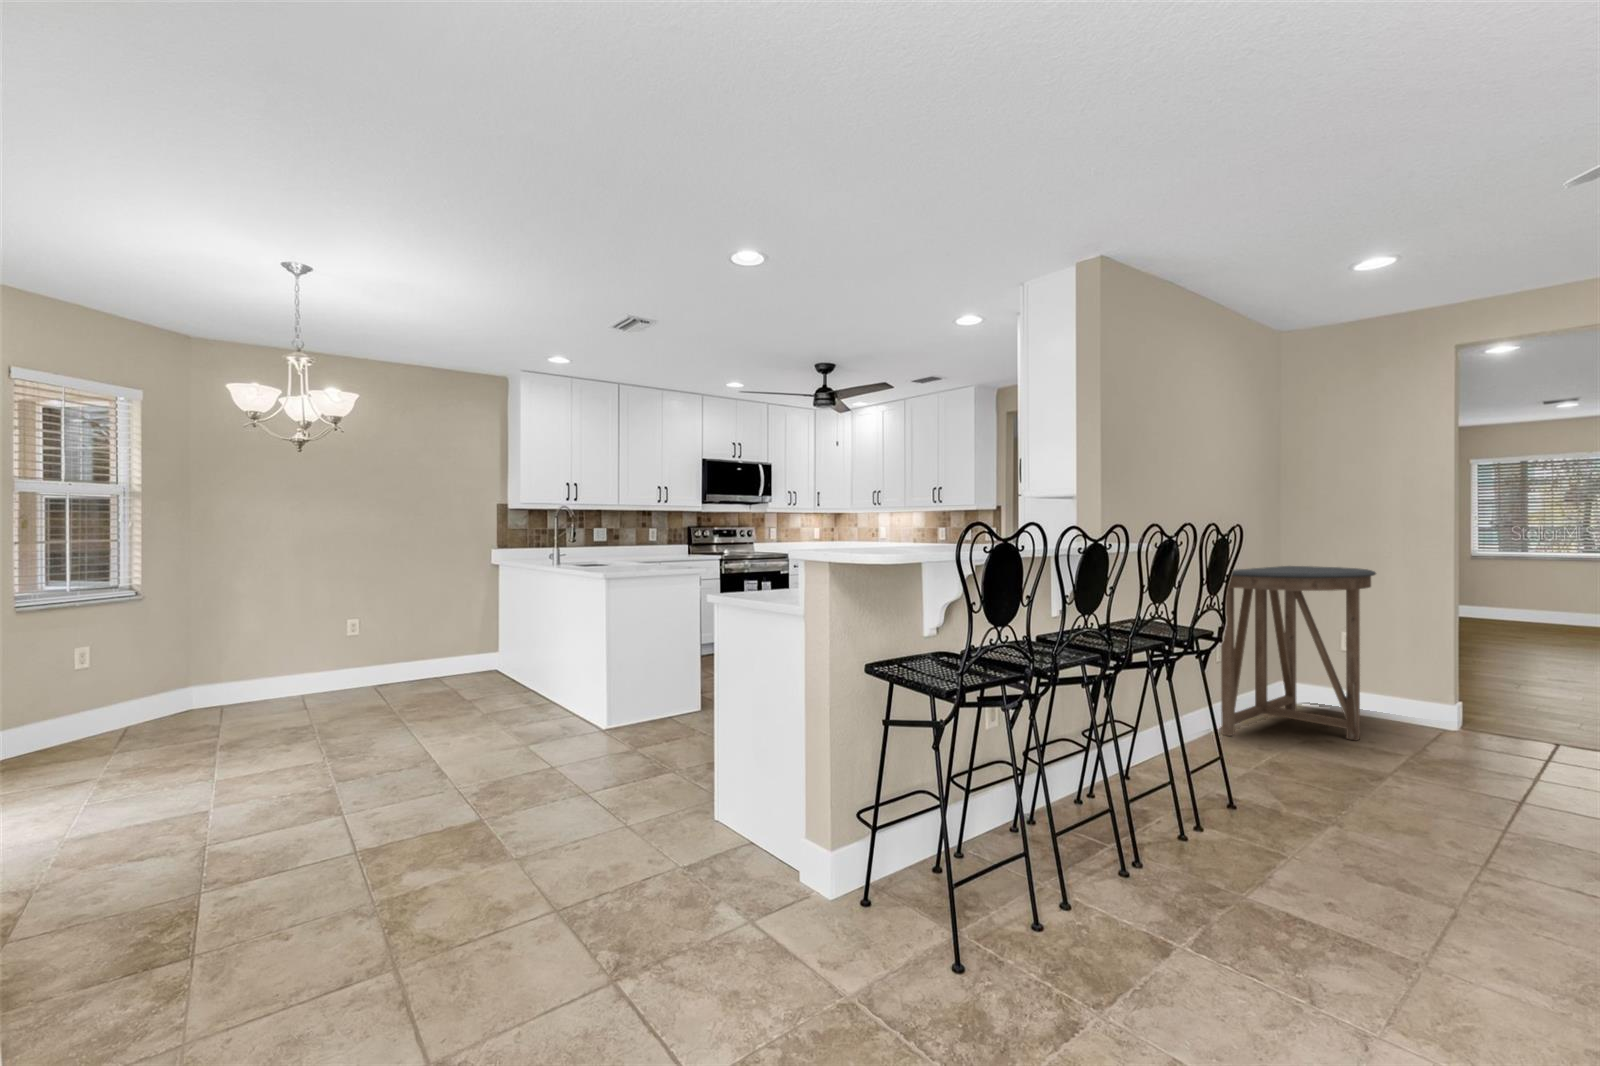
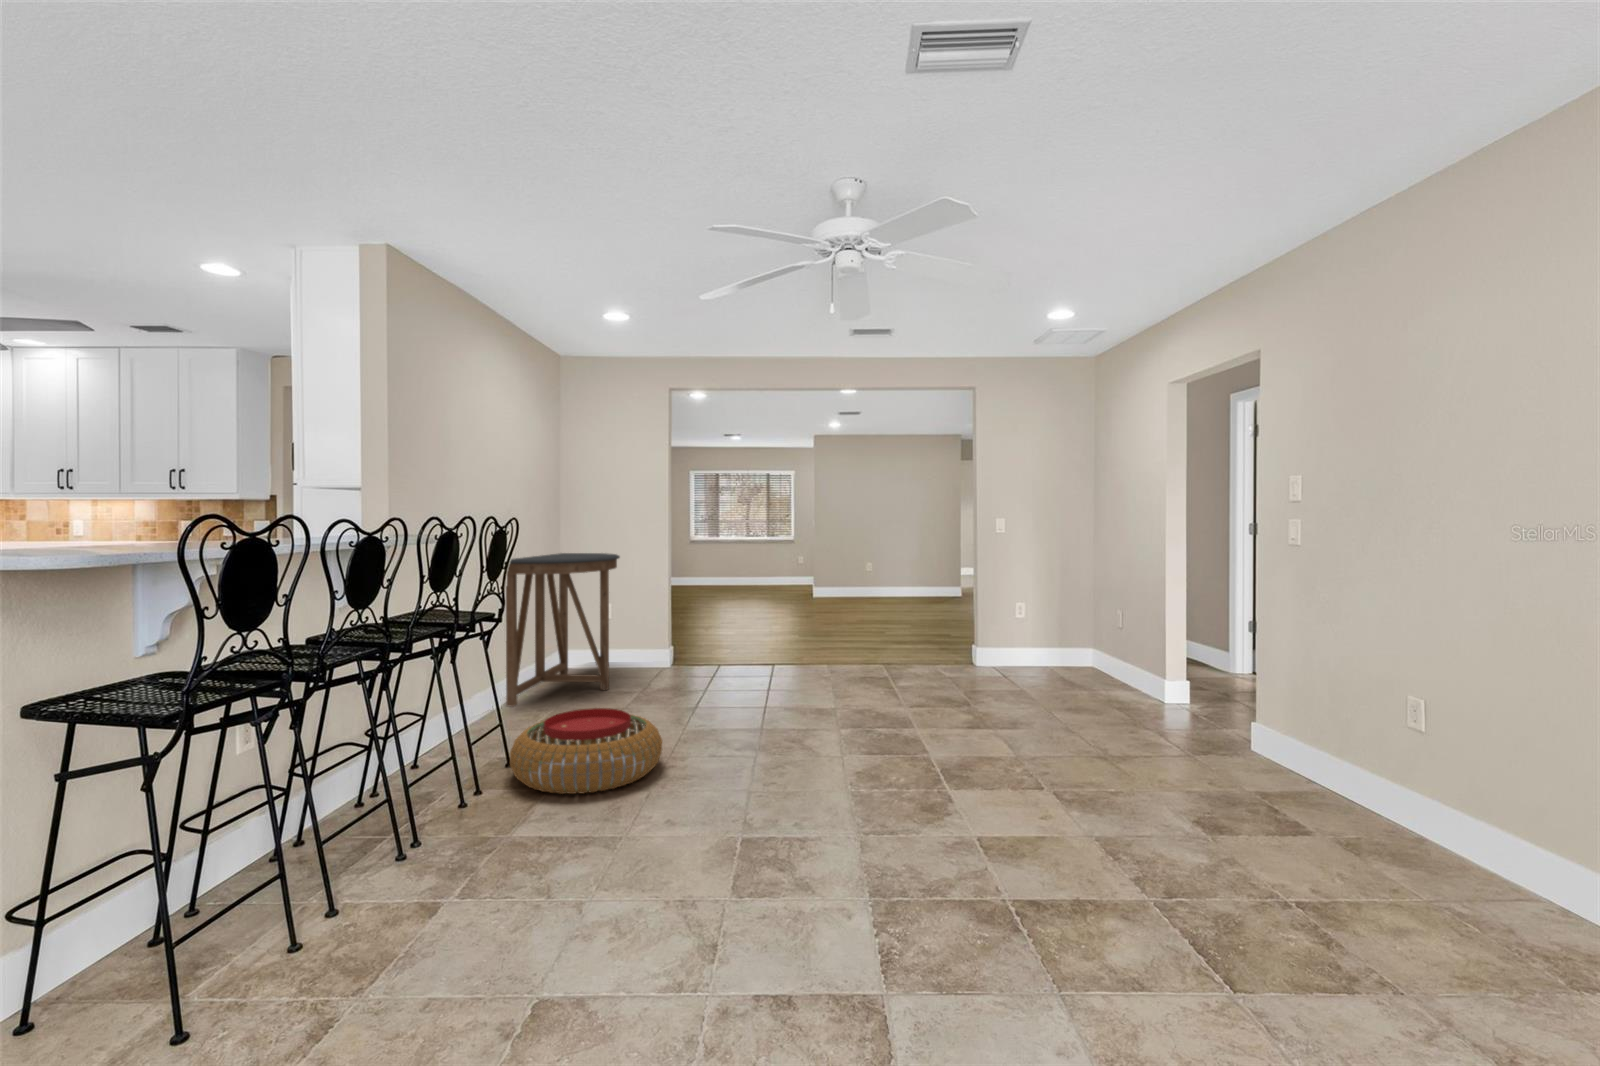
pouf: none [1237,760,1472,881] -> present [510,708,662,794]

